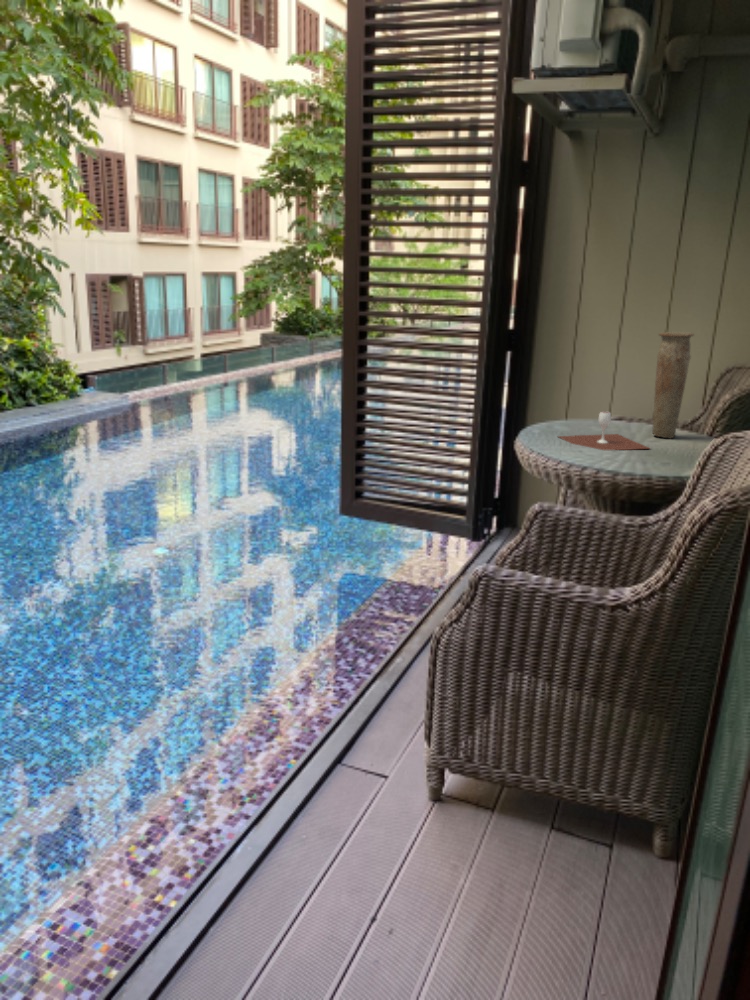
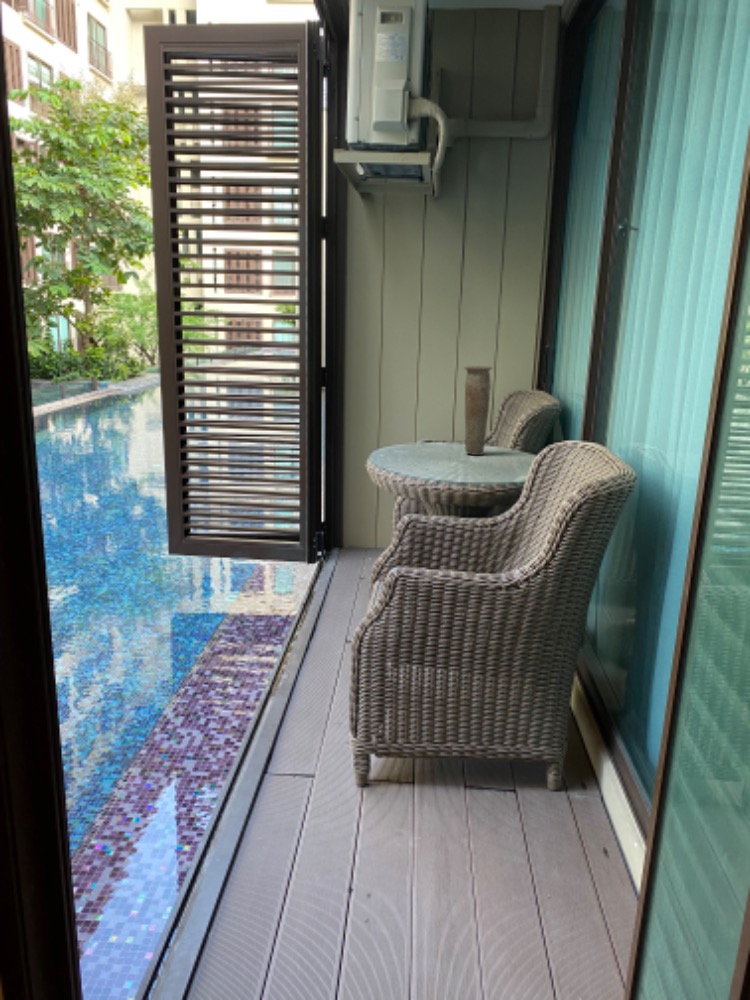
wine glass: present [559,411,649,450] -> none [392,435,473,470]

